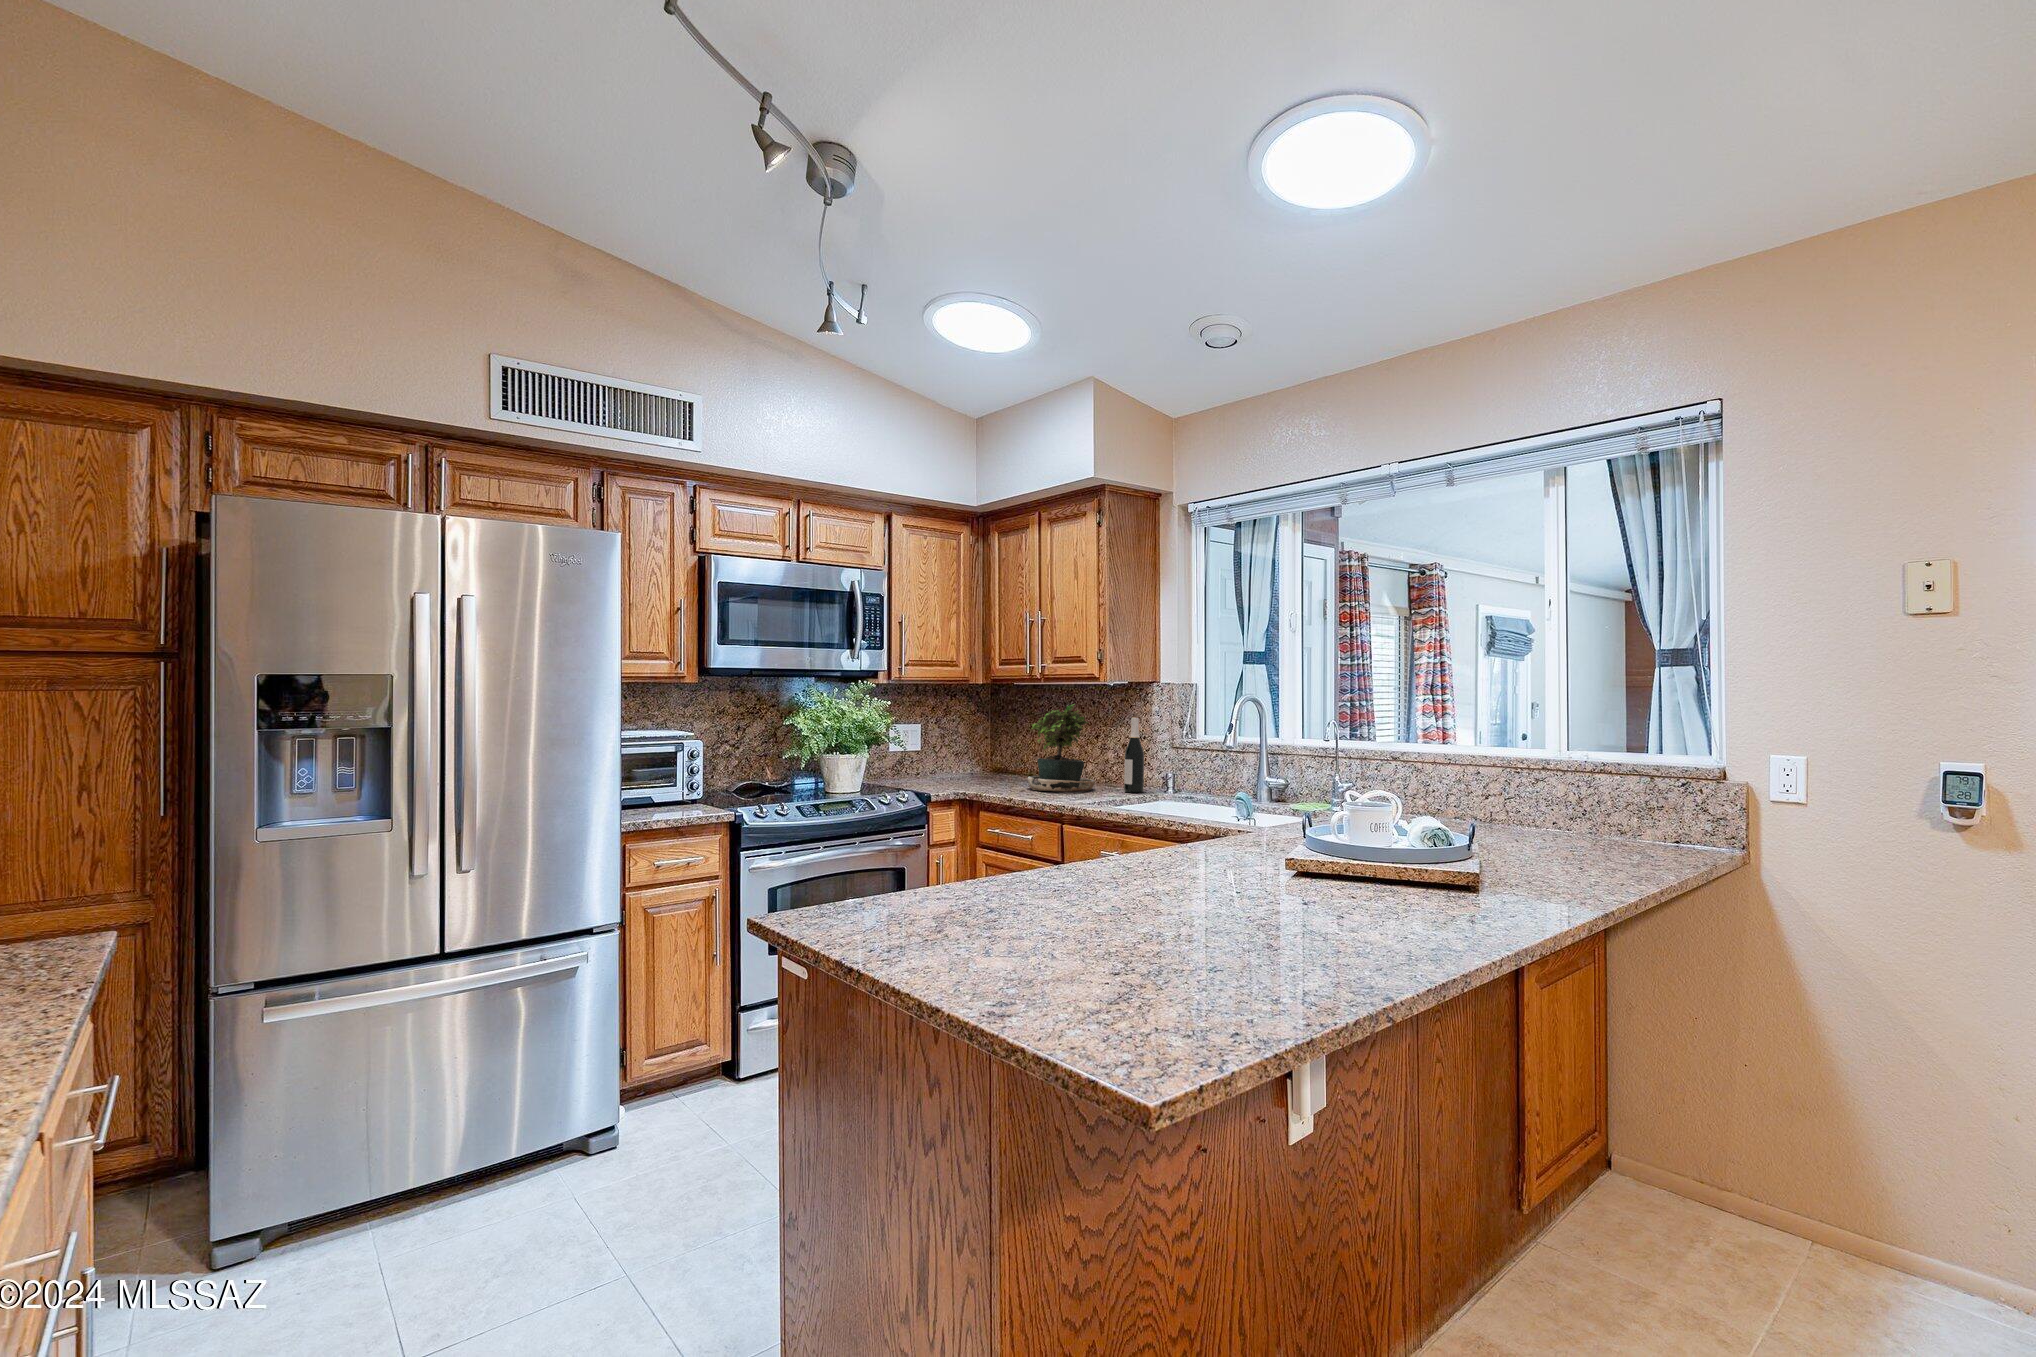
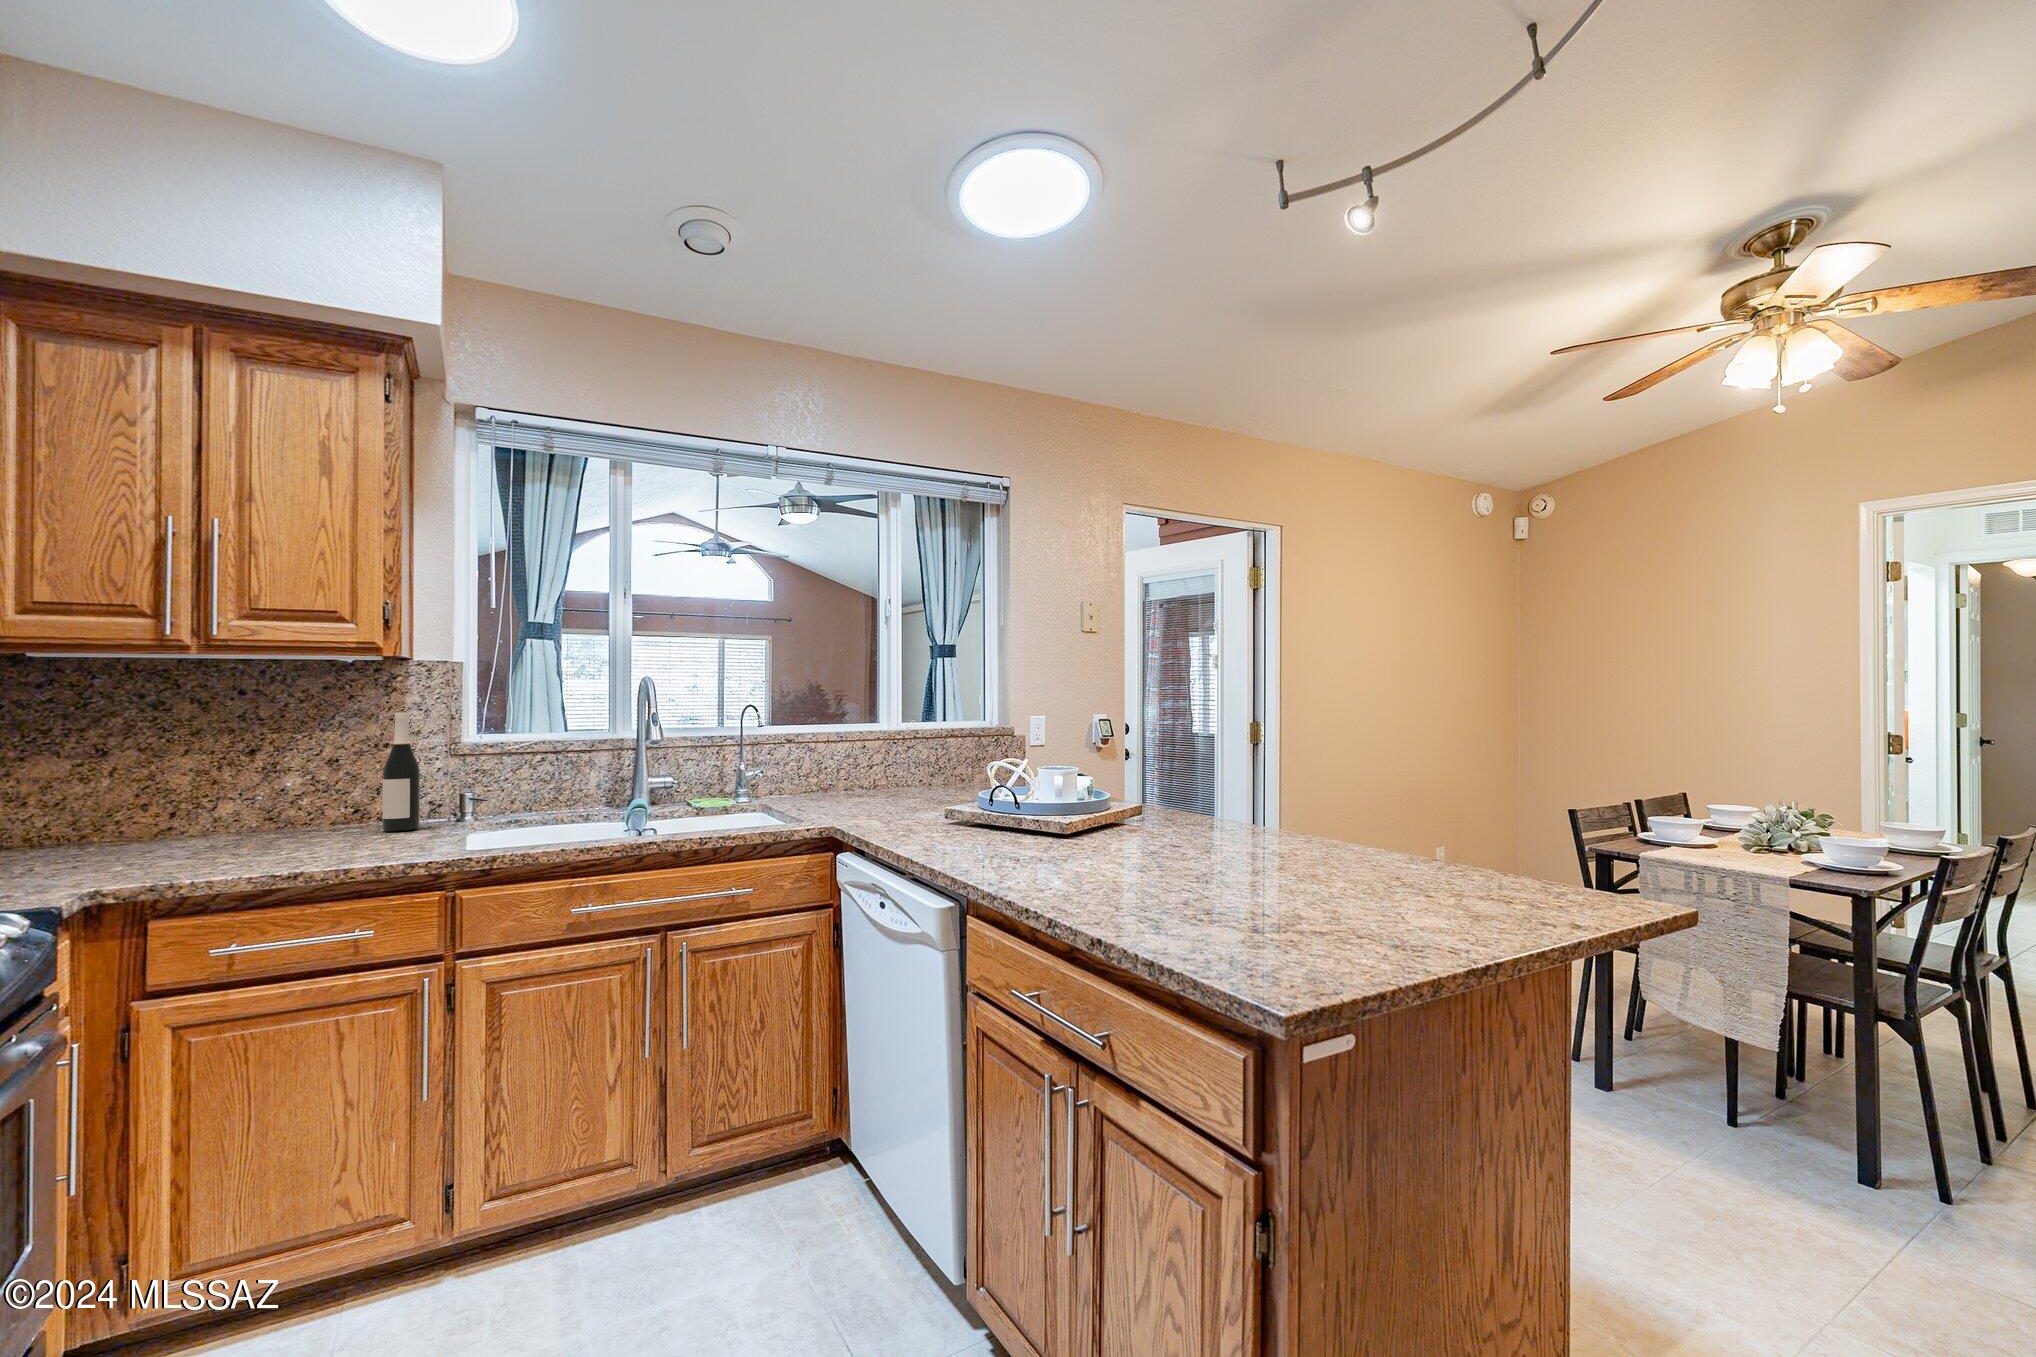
potted plant: present [1016,704,1095,792] -> none [180,691,339,864]

